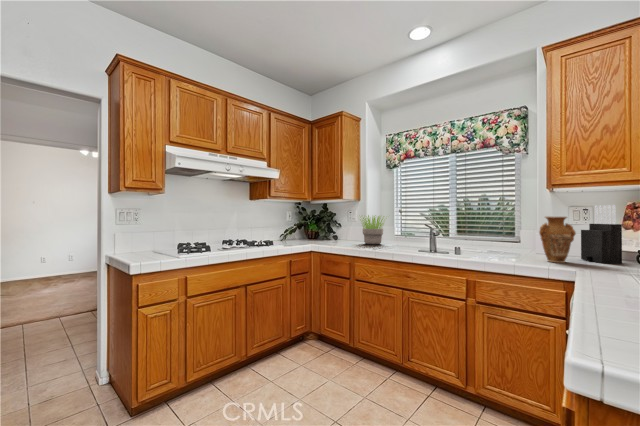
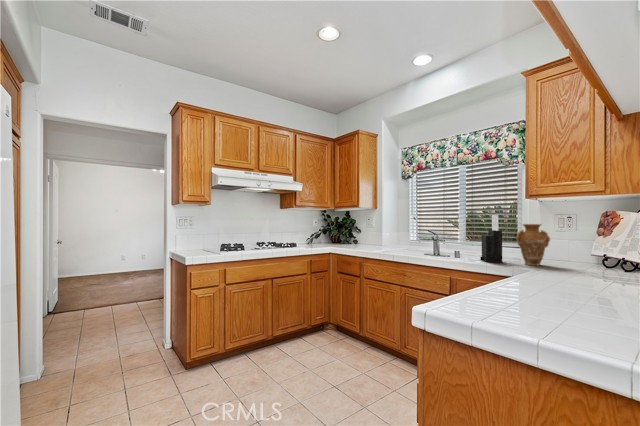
knife block: present [581,205,622,264] -> present [480,215,502,263]
potted plant: present [361,215,384,244] -> none [371,221,402,248]

